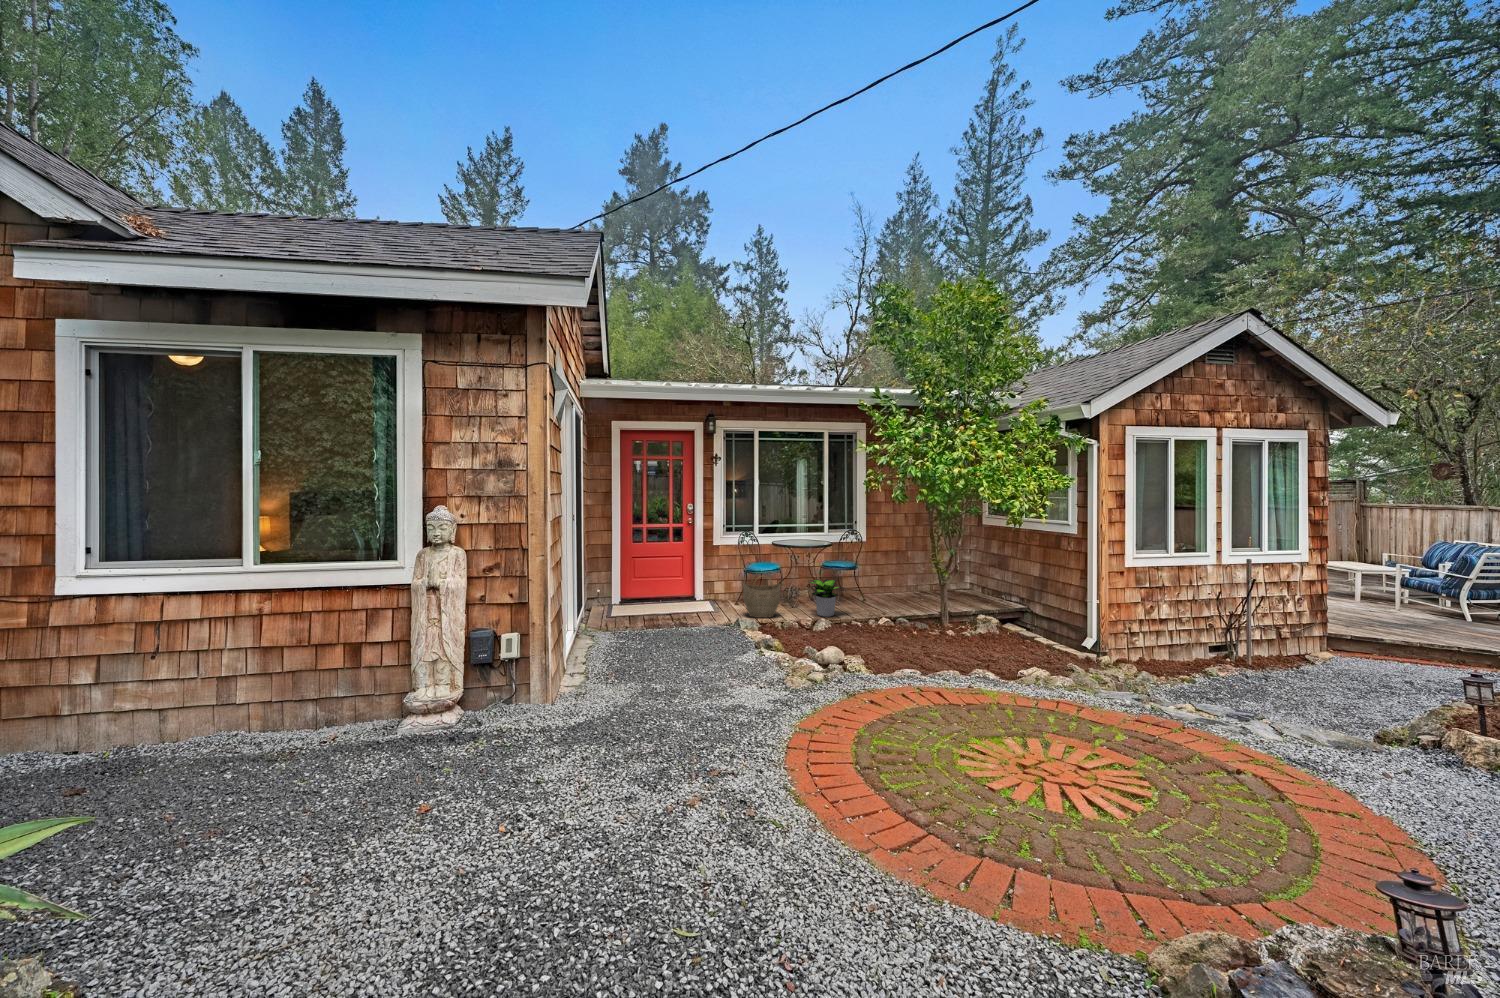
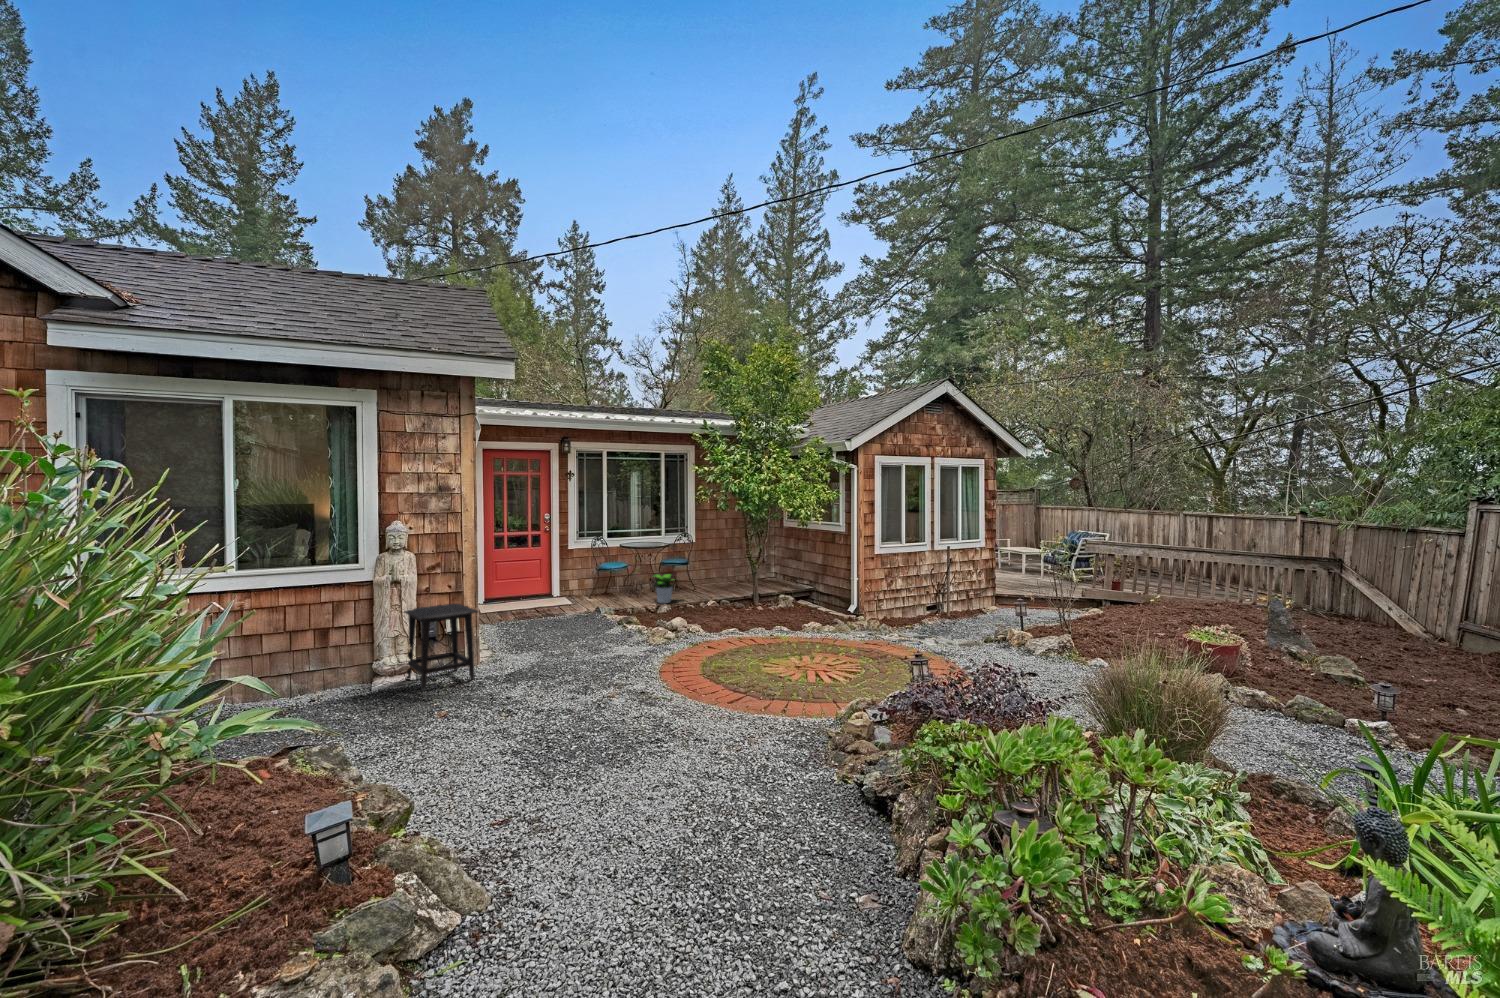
woven basket: present [743,577,780,618] -> none [595,570,627,608]
side table: none [462,613,545,734] -> present [404,604,478,690]

